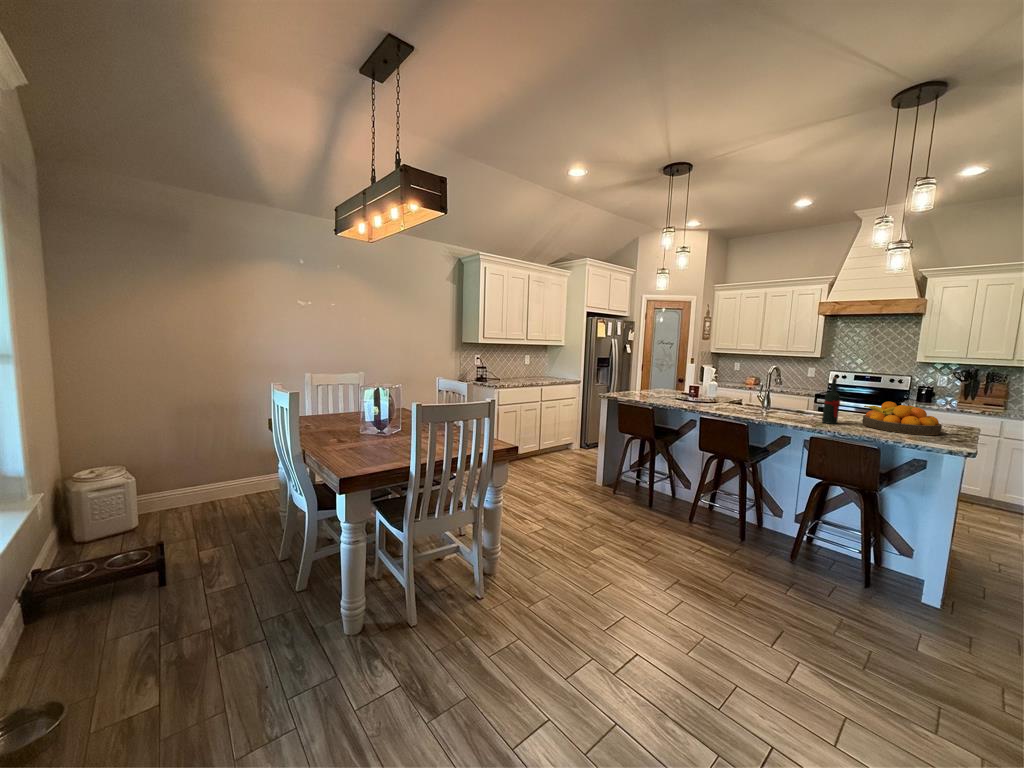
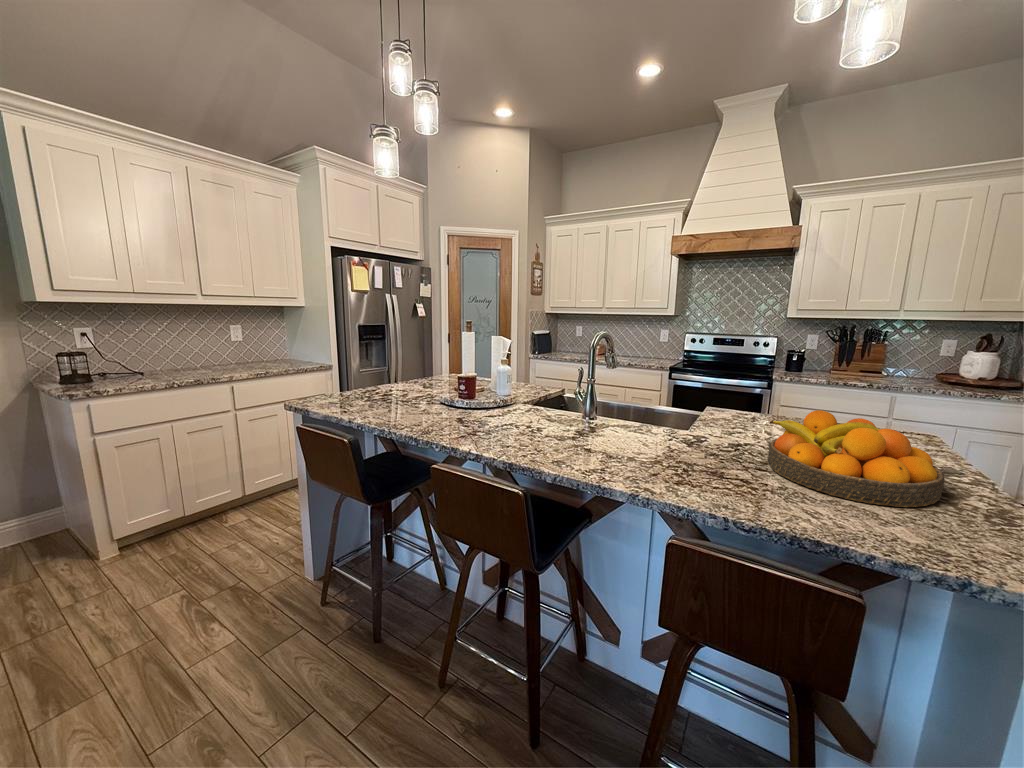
wine bottle: present [822,377,840,424] -> none [689,360,728,476]

